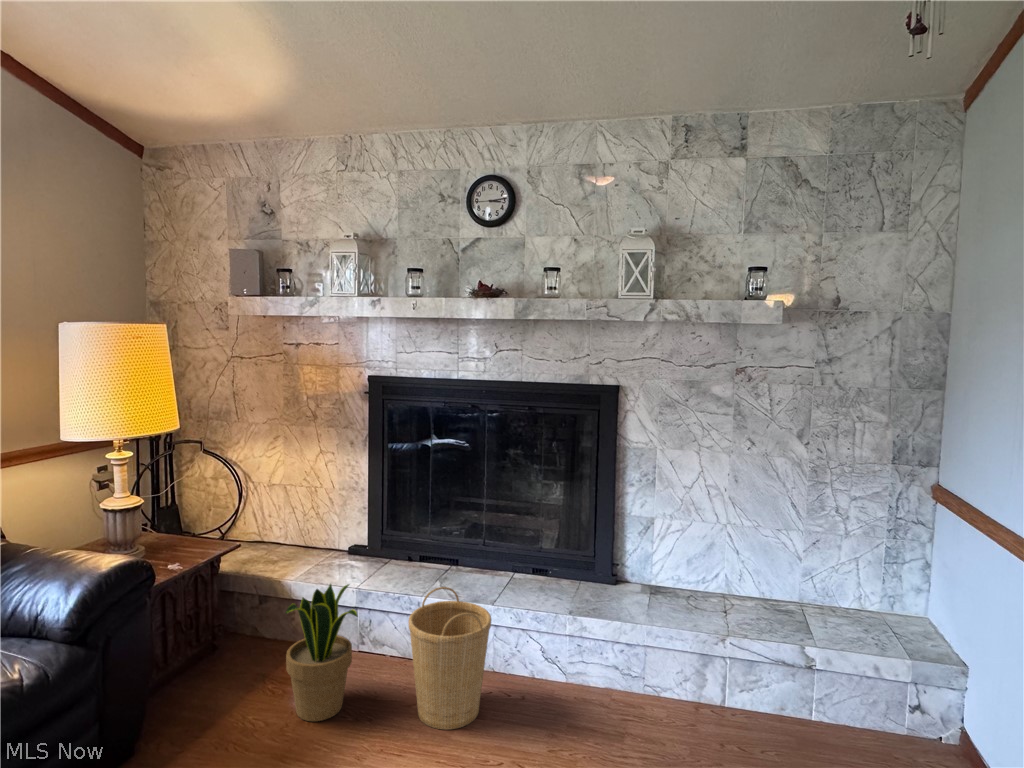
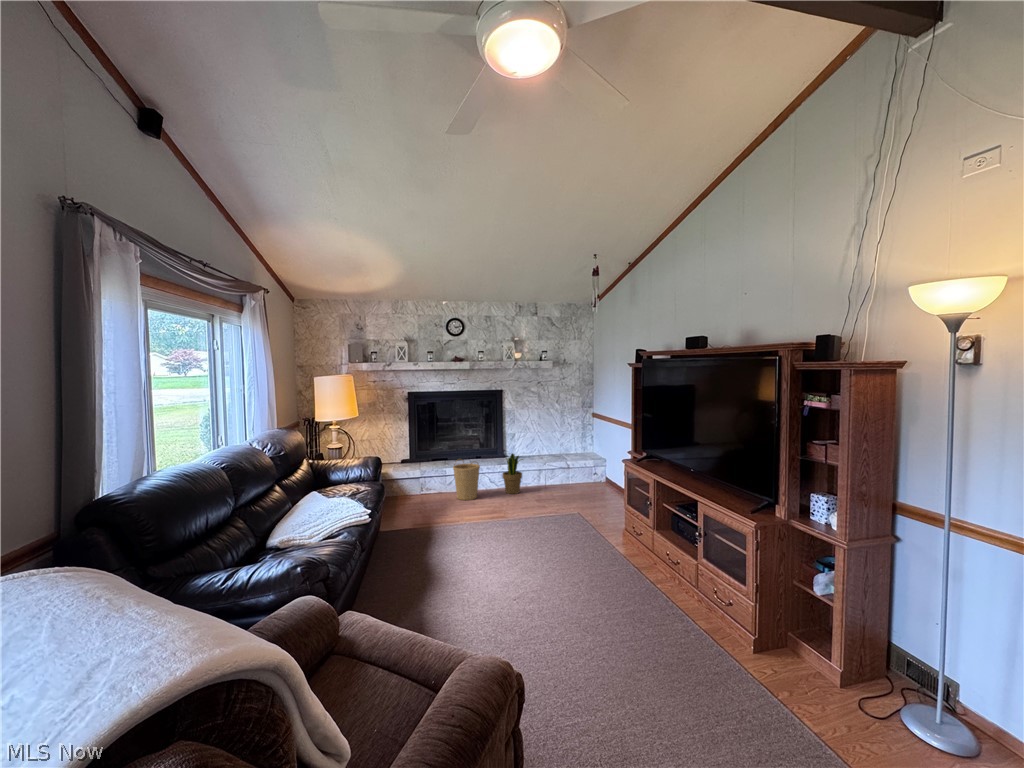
potted plant: present [286,584,357,721] -> present [503,454,523,494]

